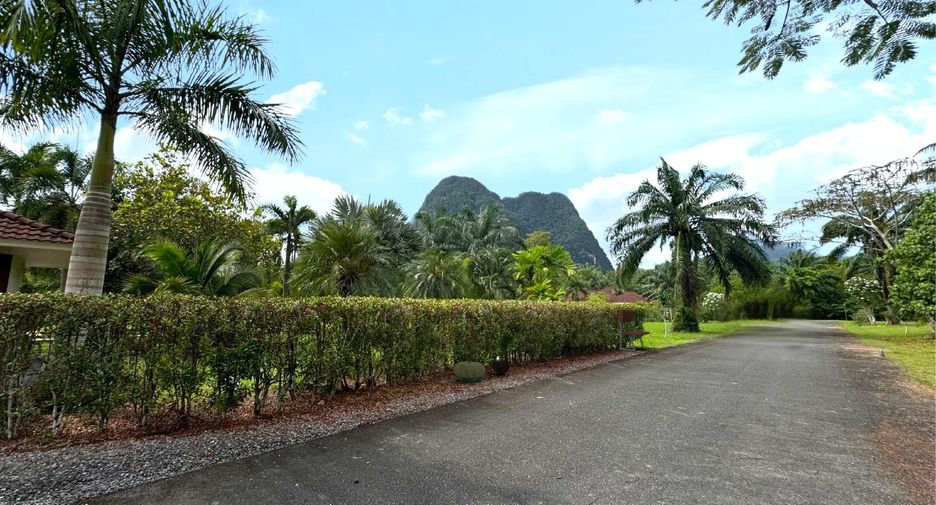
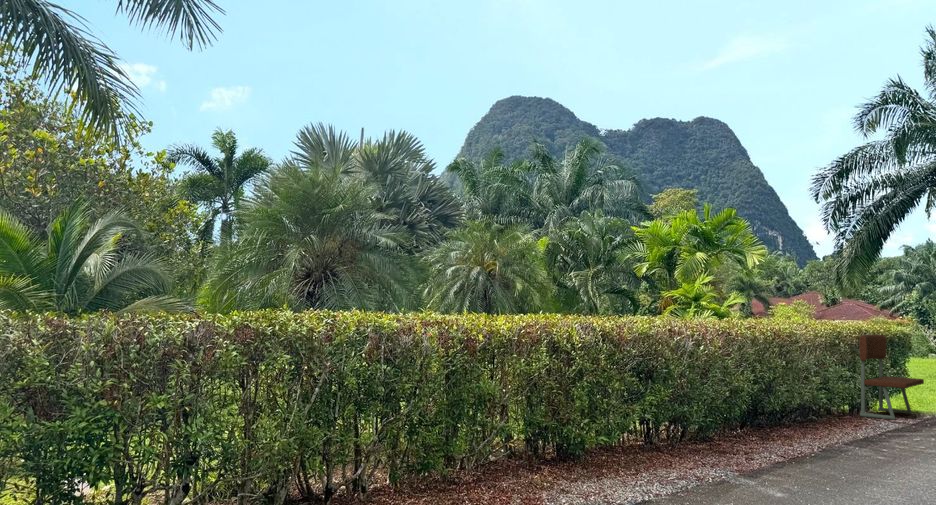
potted tree: present [492,334,514,374] -> none [602,377,656,468]
basket: present [453,362,486,382] -> none [524,443,591,484]

